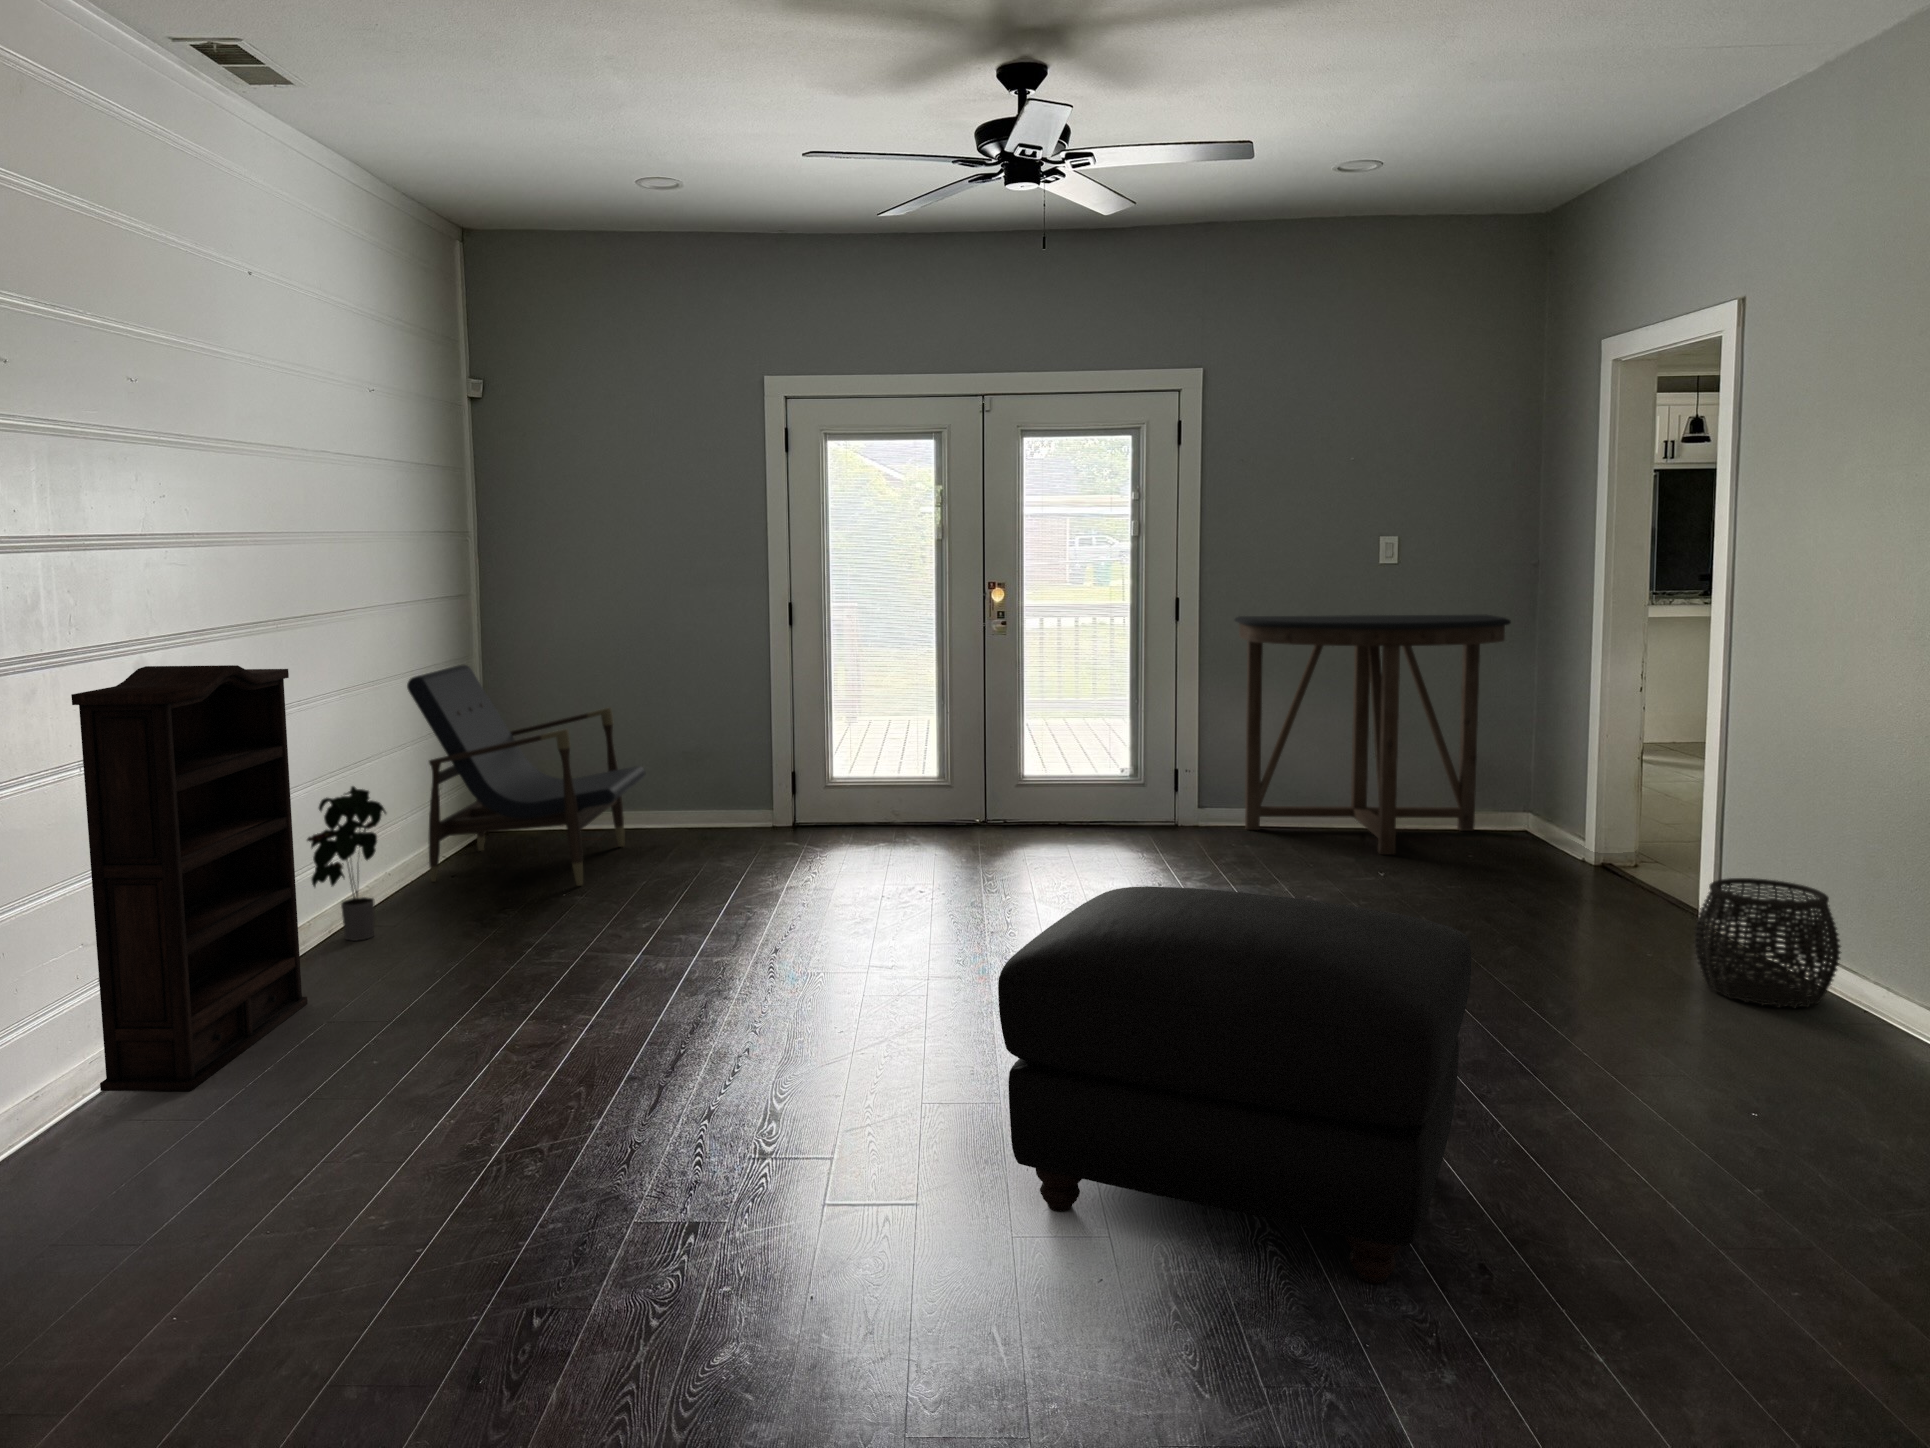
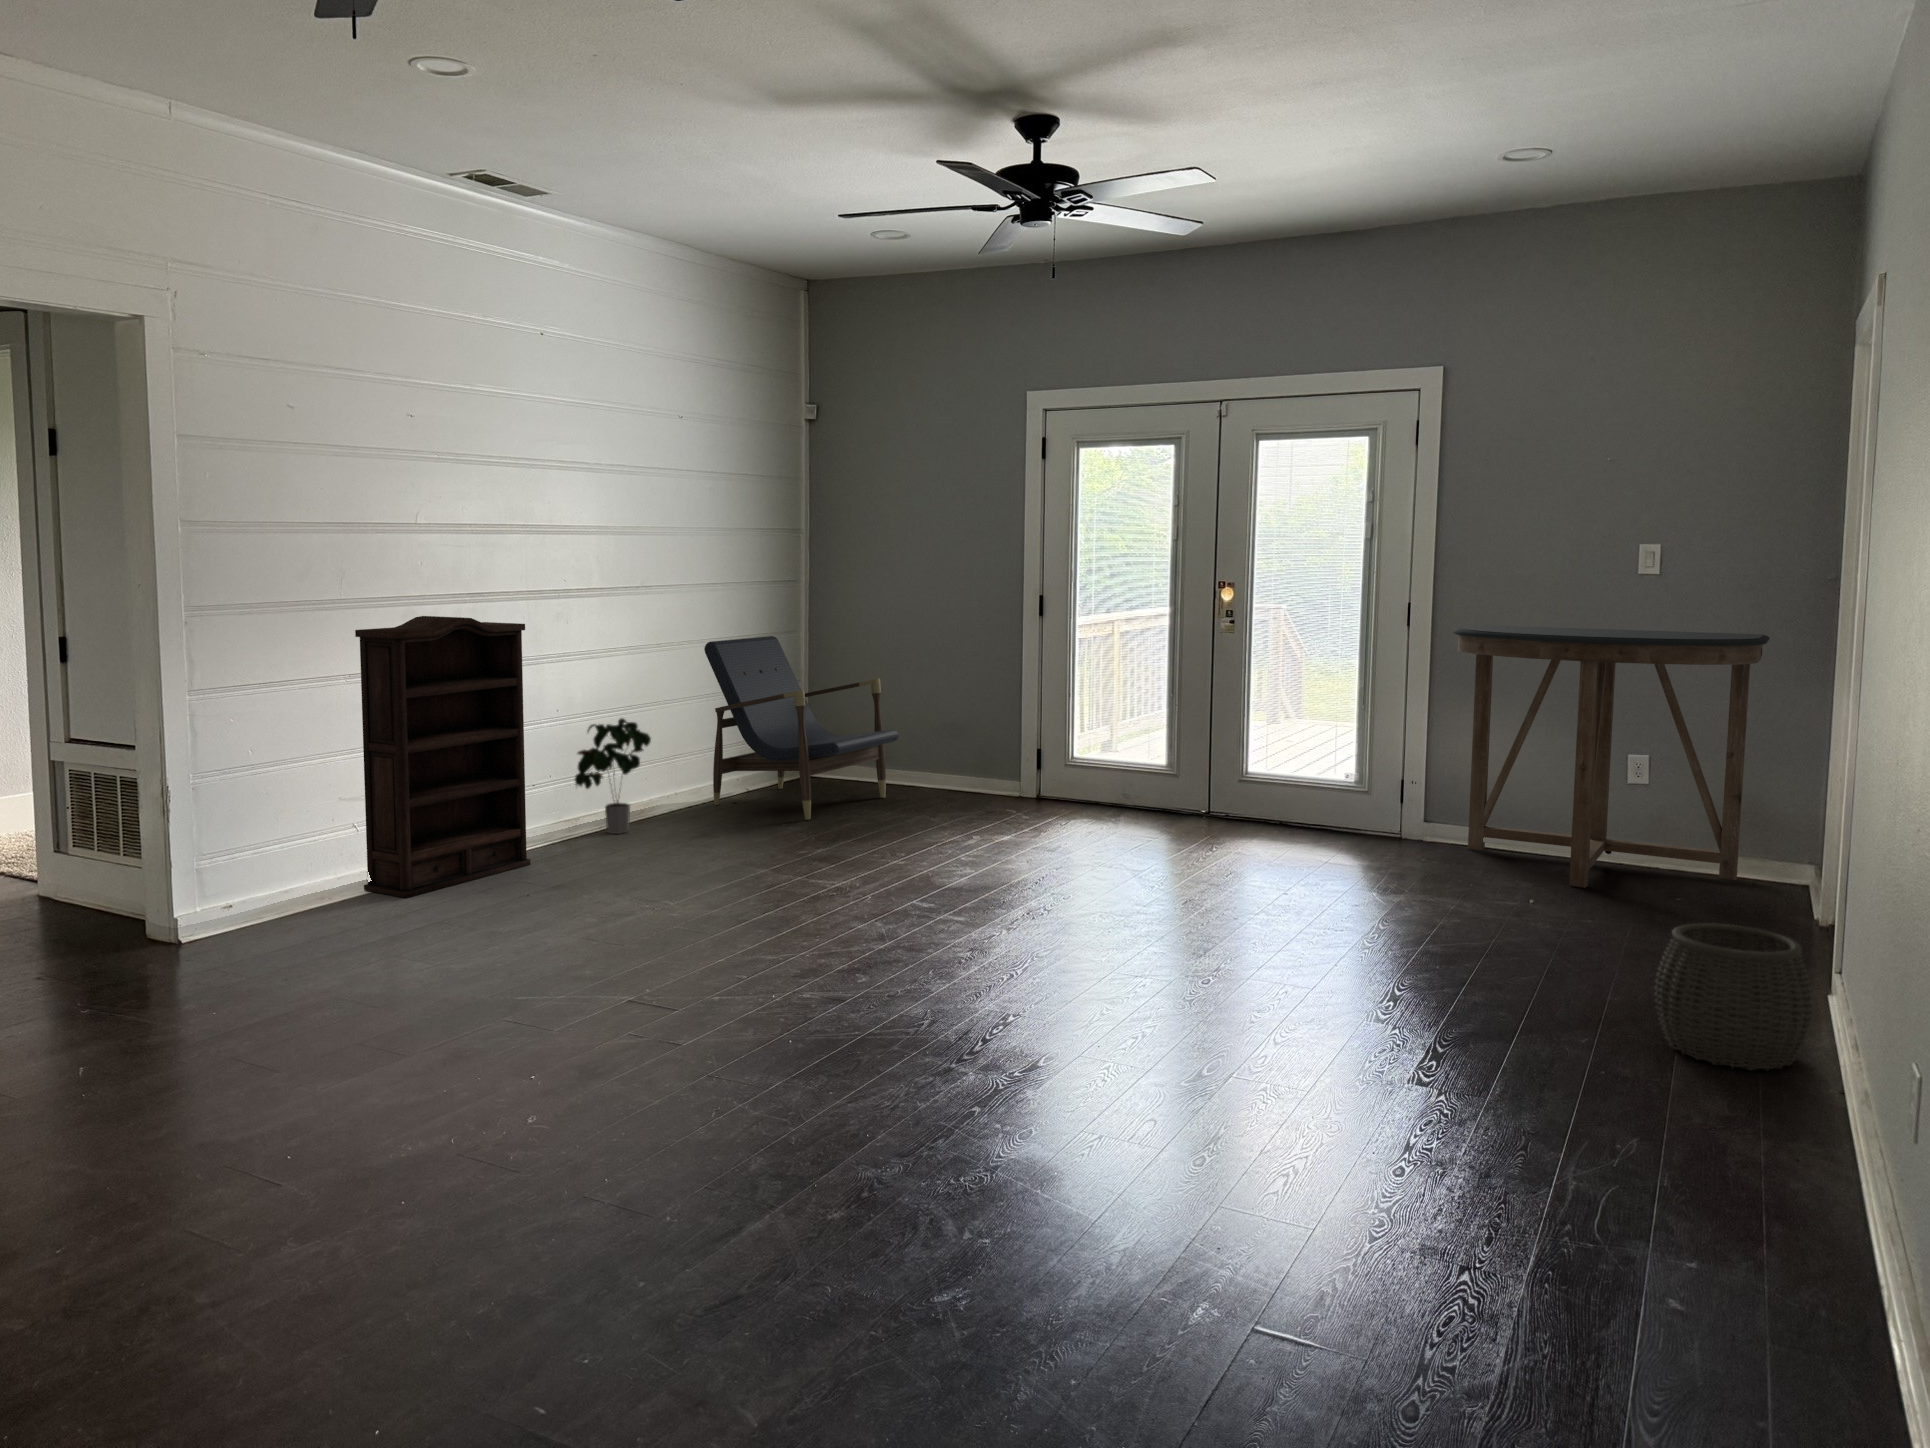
ottoman: present [998,886,1471,1284] -> none [727,825,1125,1136]

